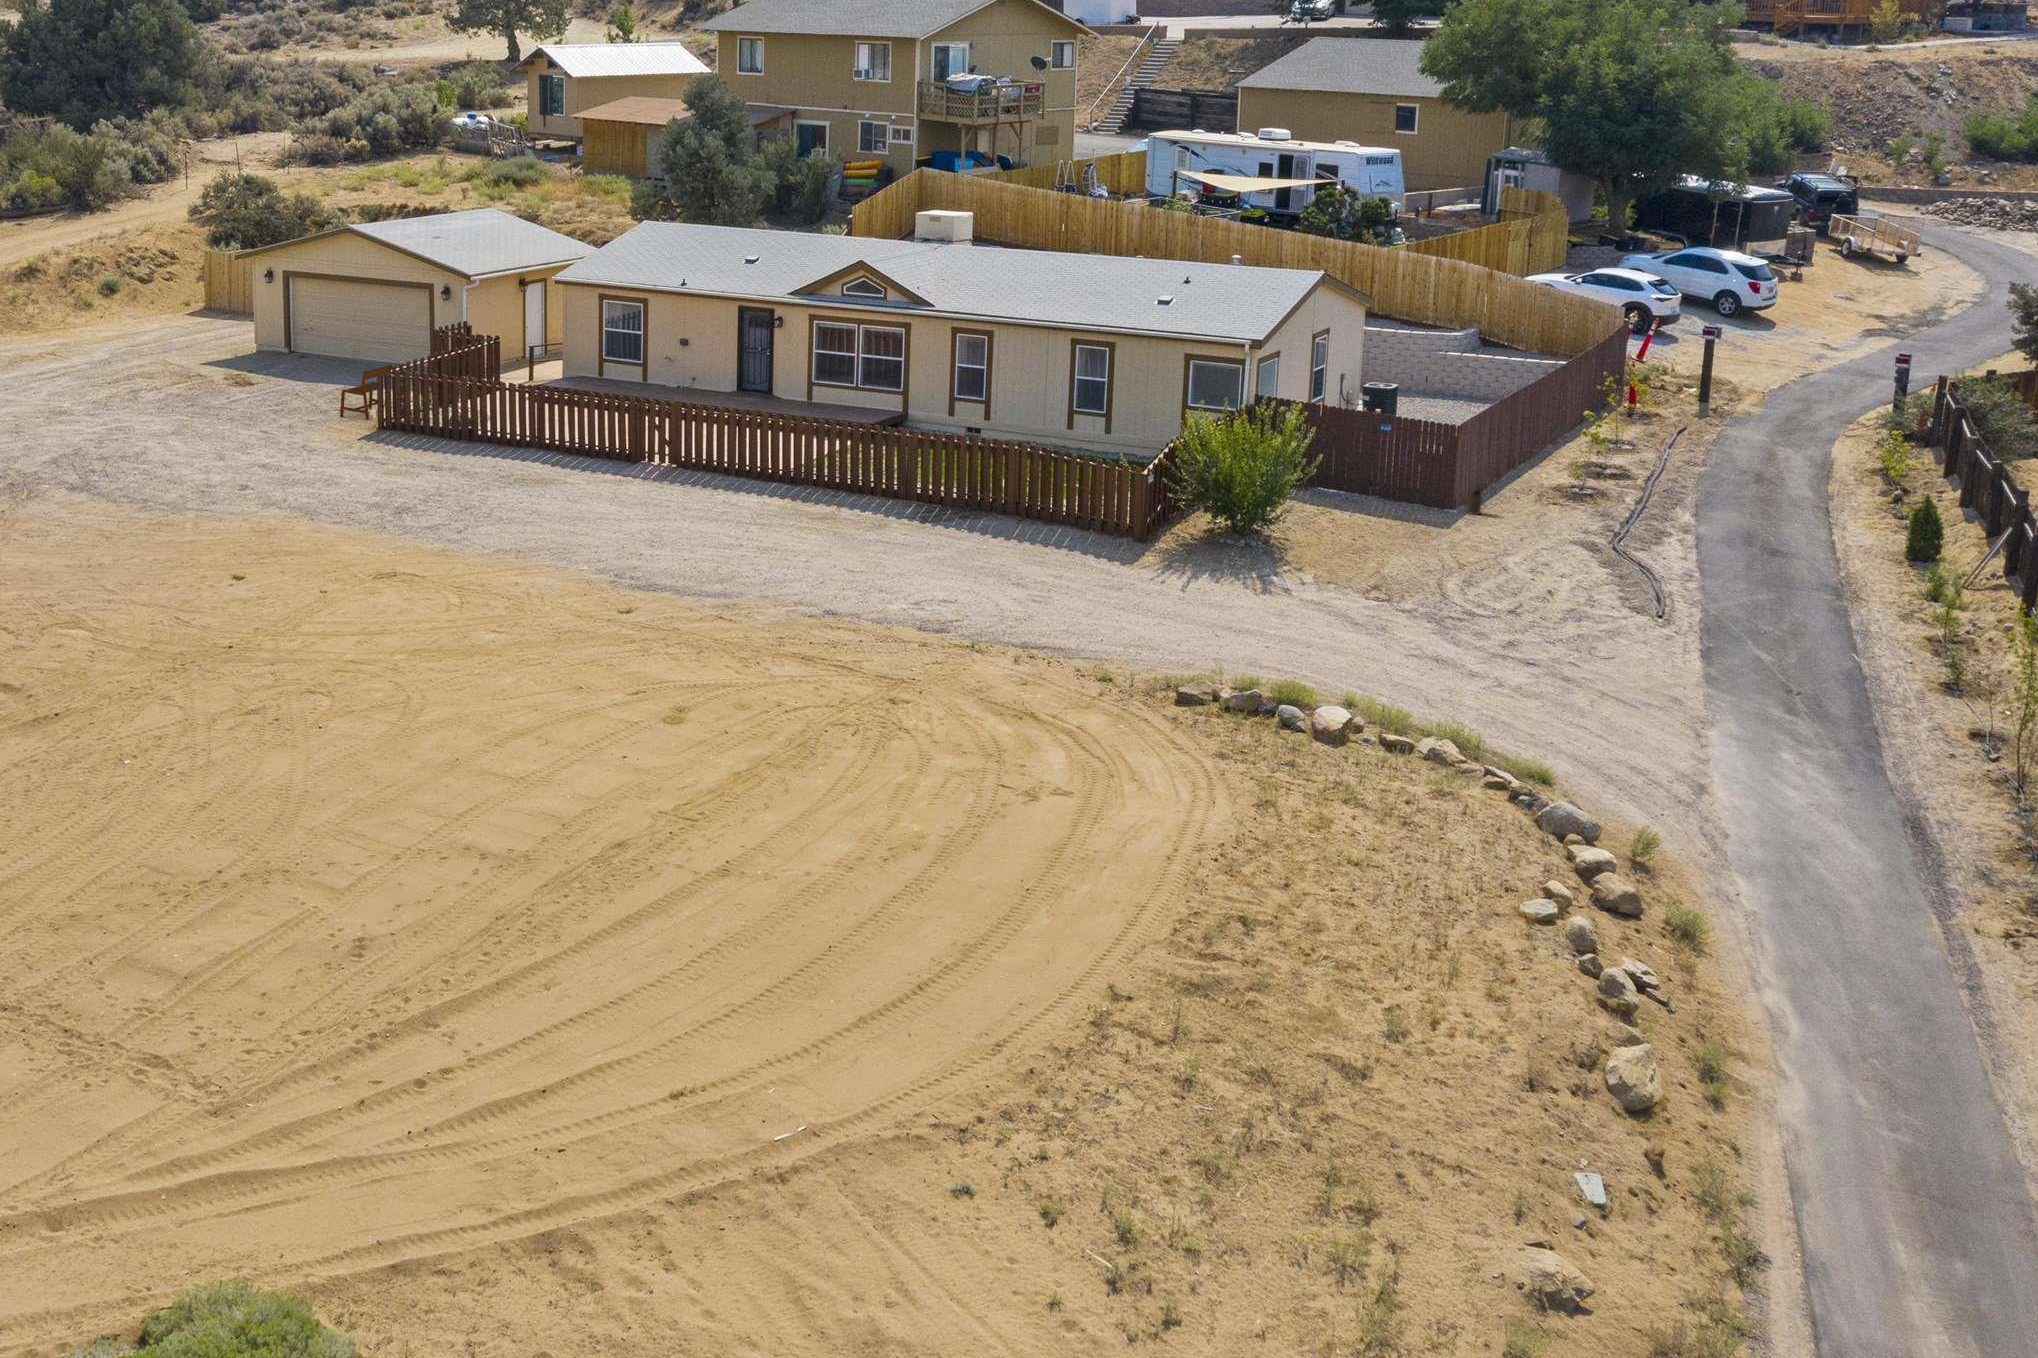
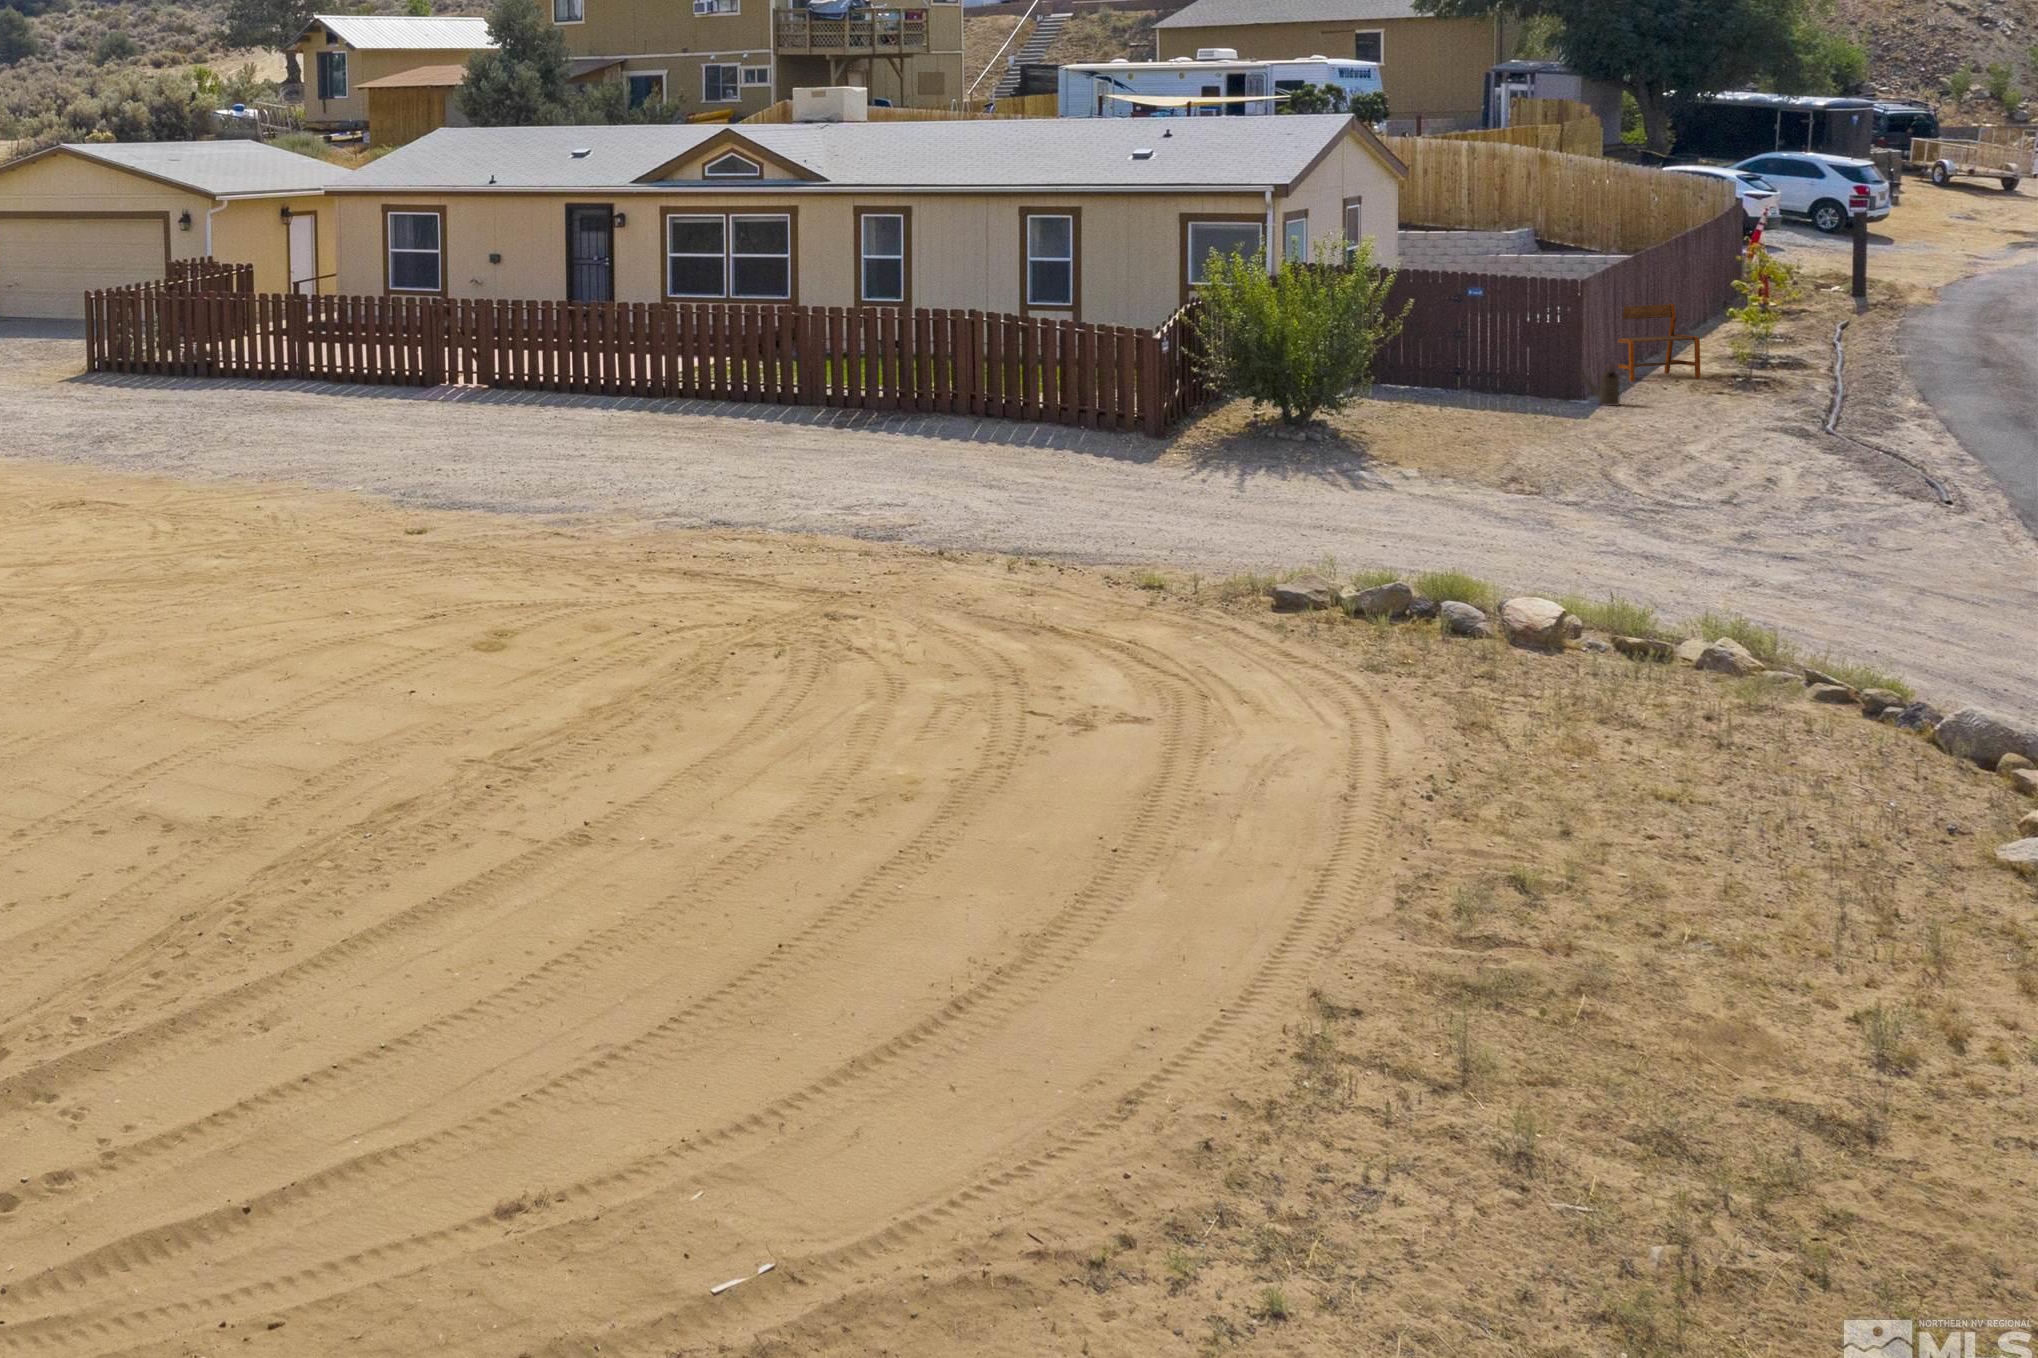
bench: present [340,364,392,420] -> present [1618,303,1700,382]

